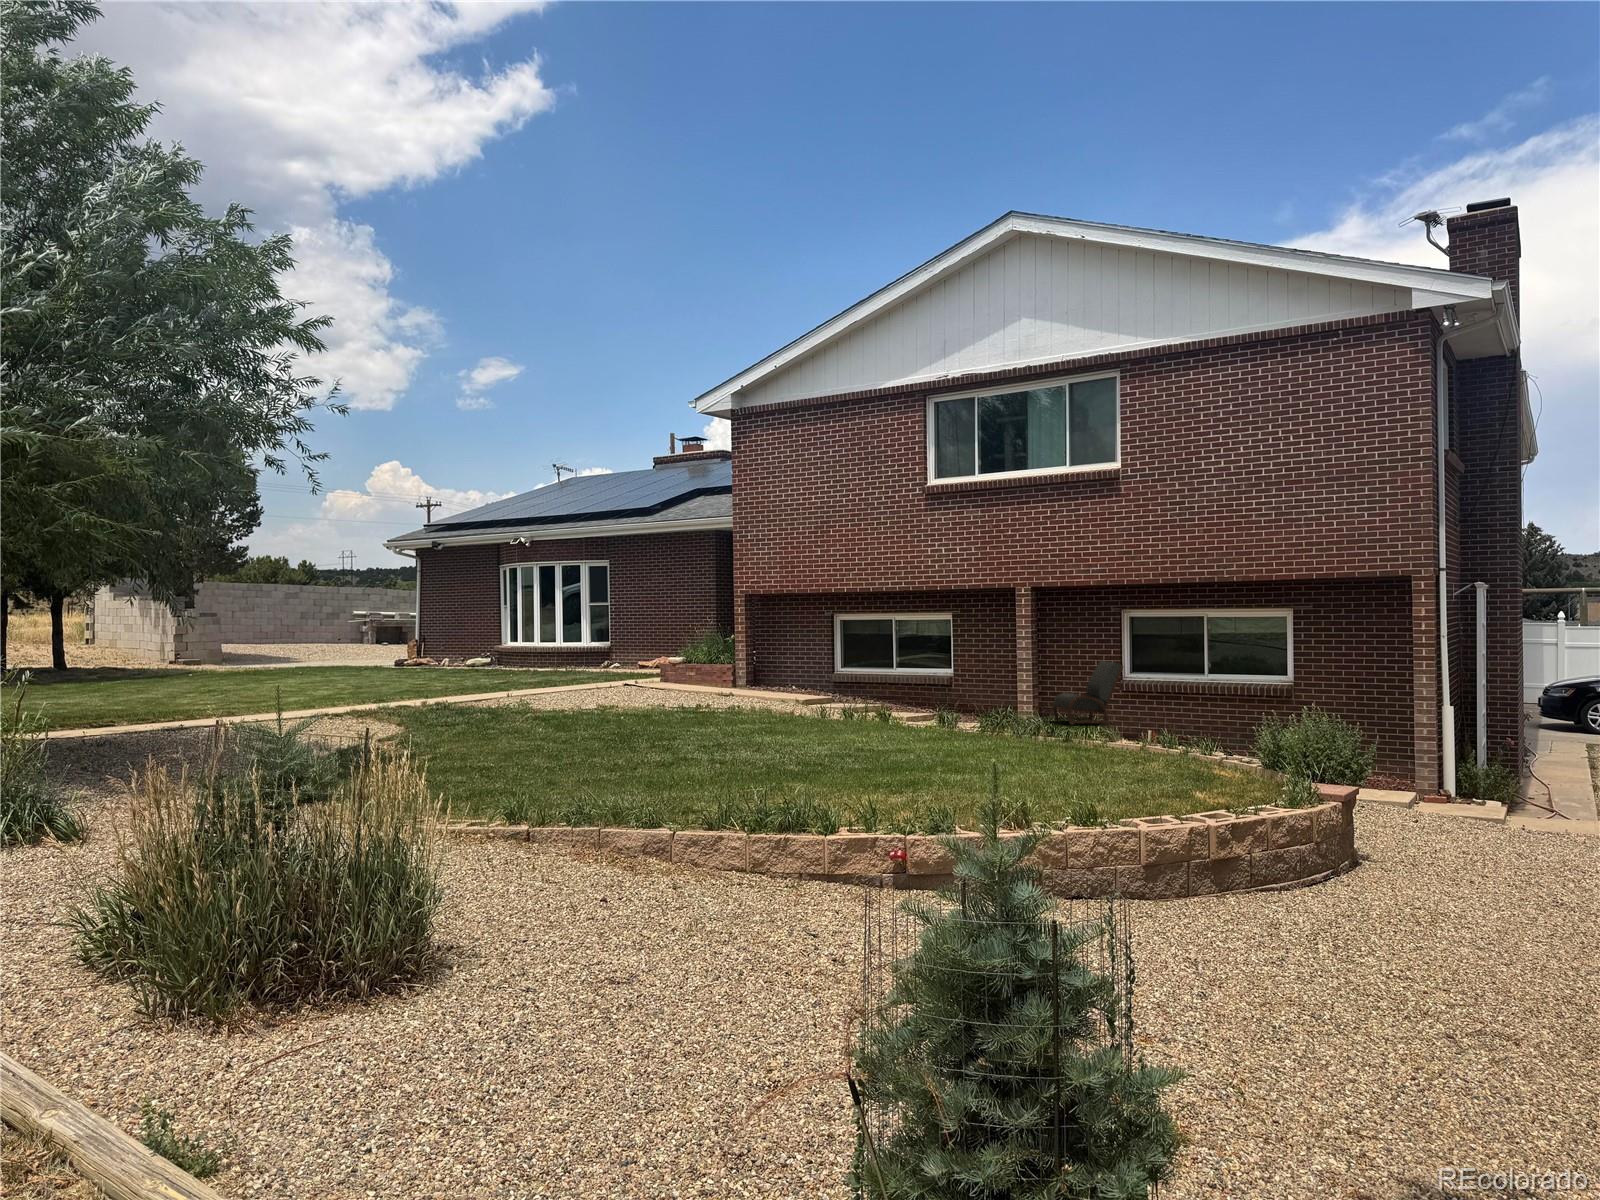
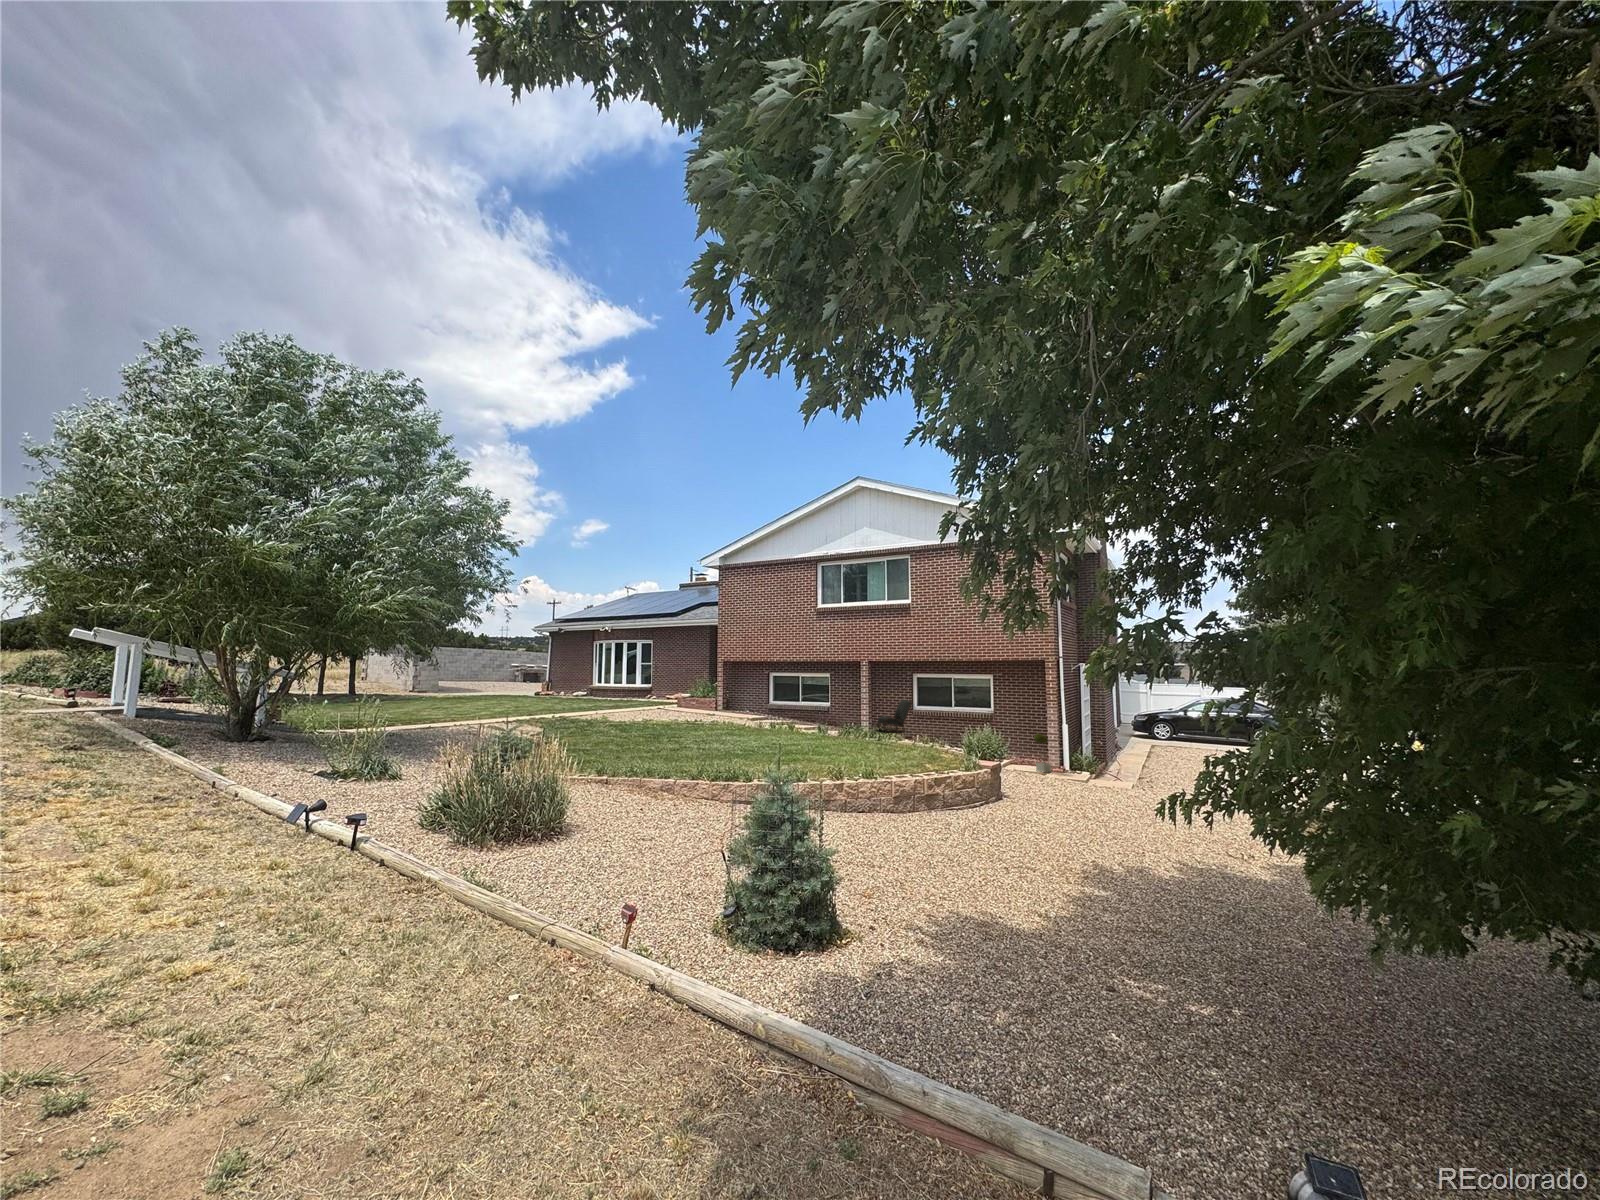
potted tree: none [1386,722,1423,803] -> present [1034,733,1051,773]

